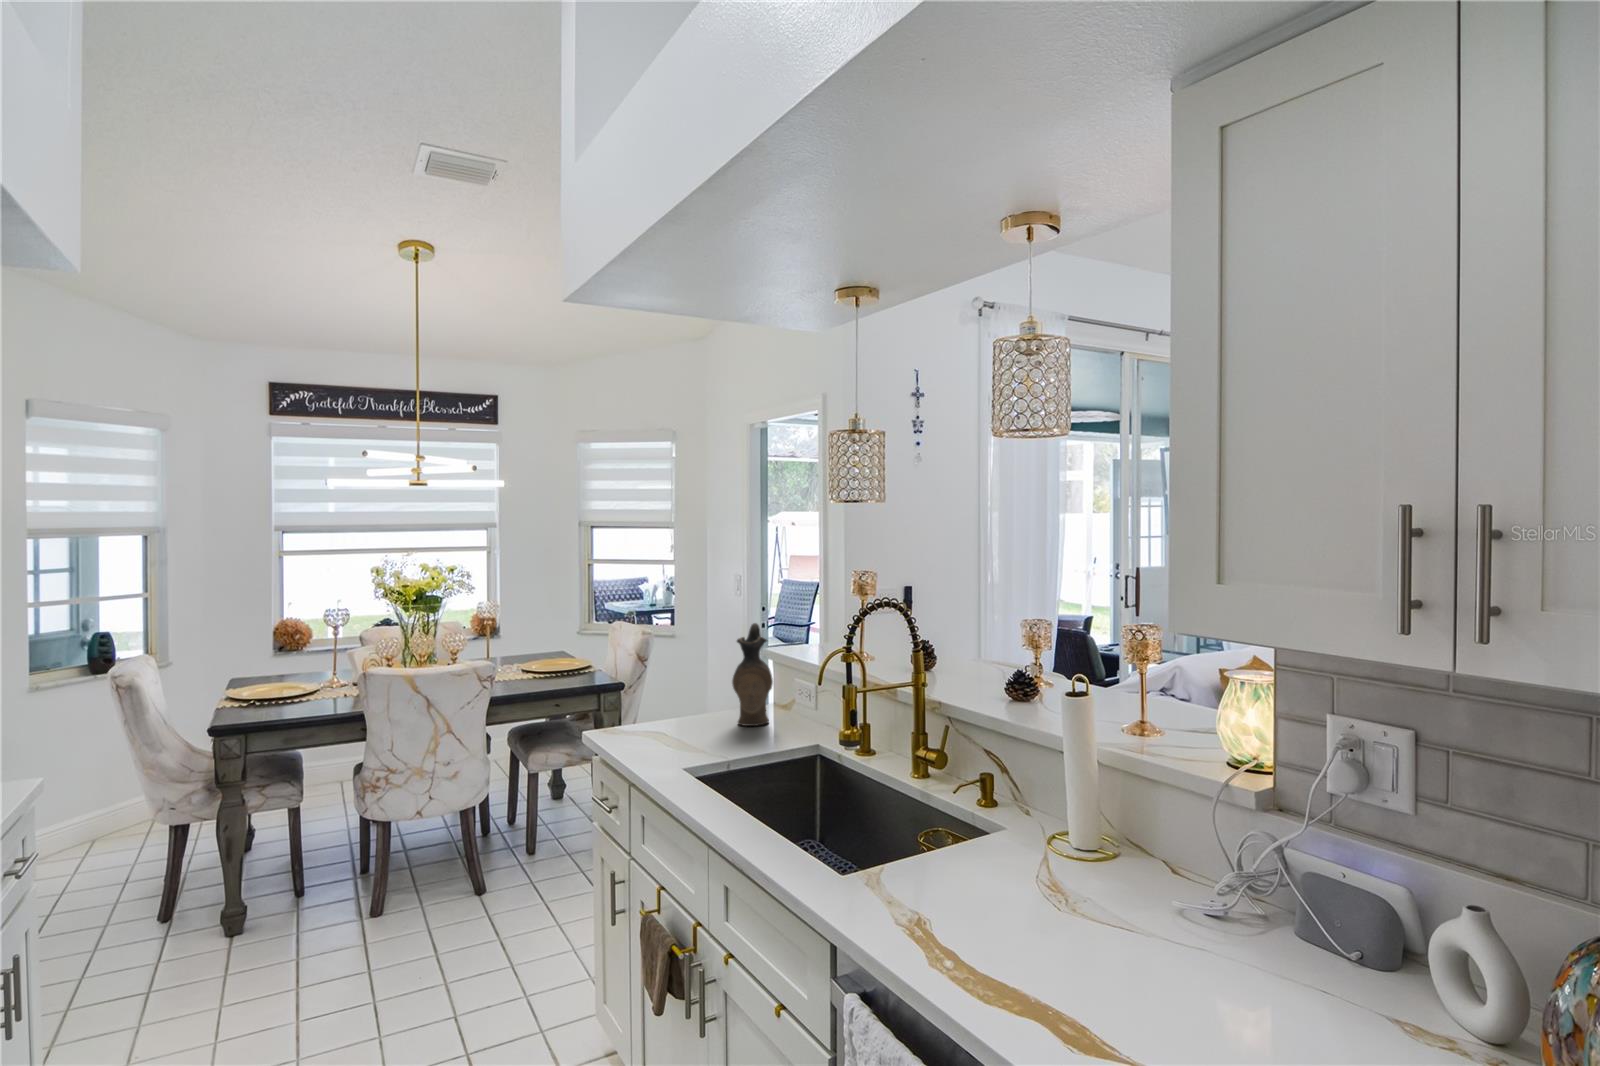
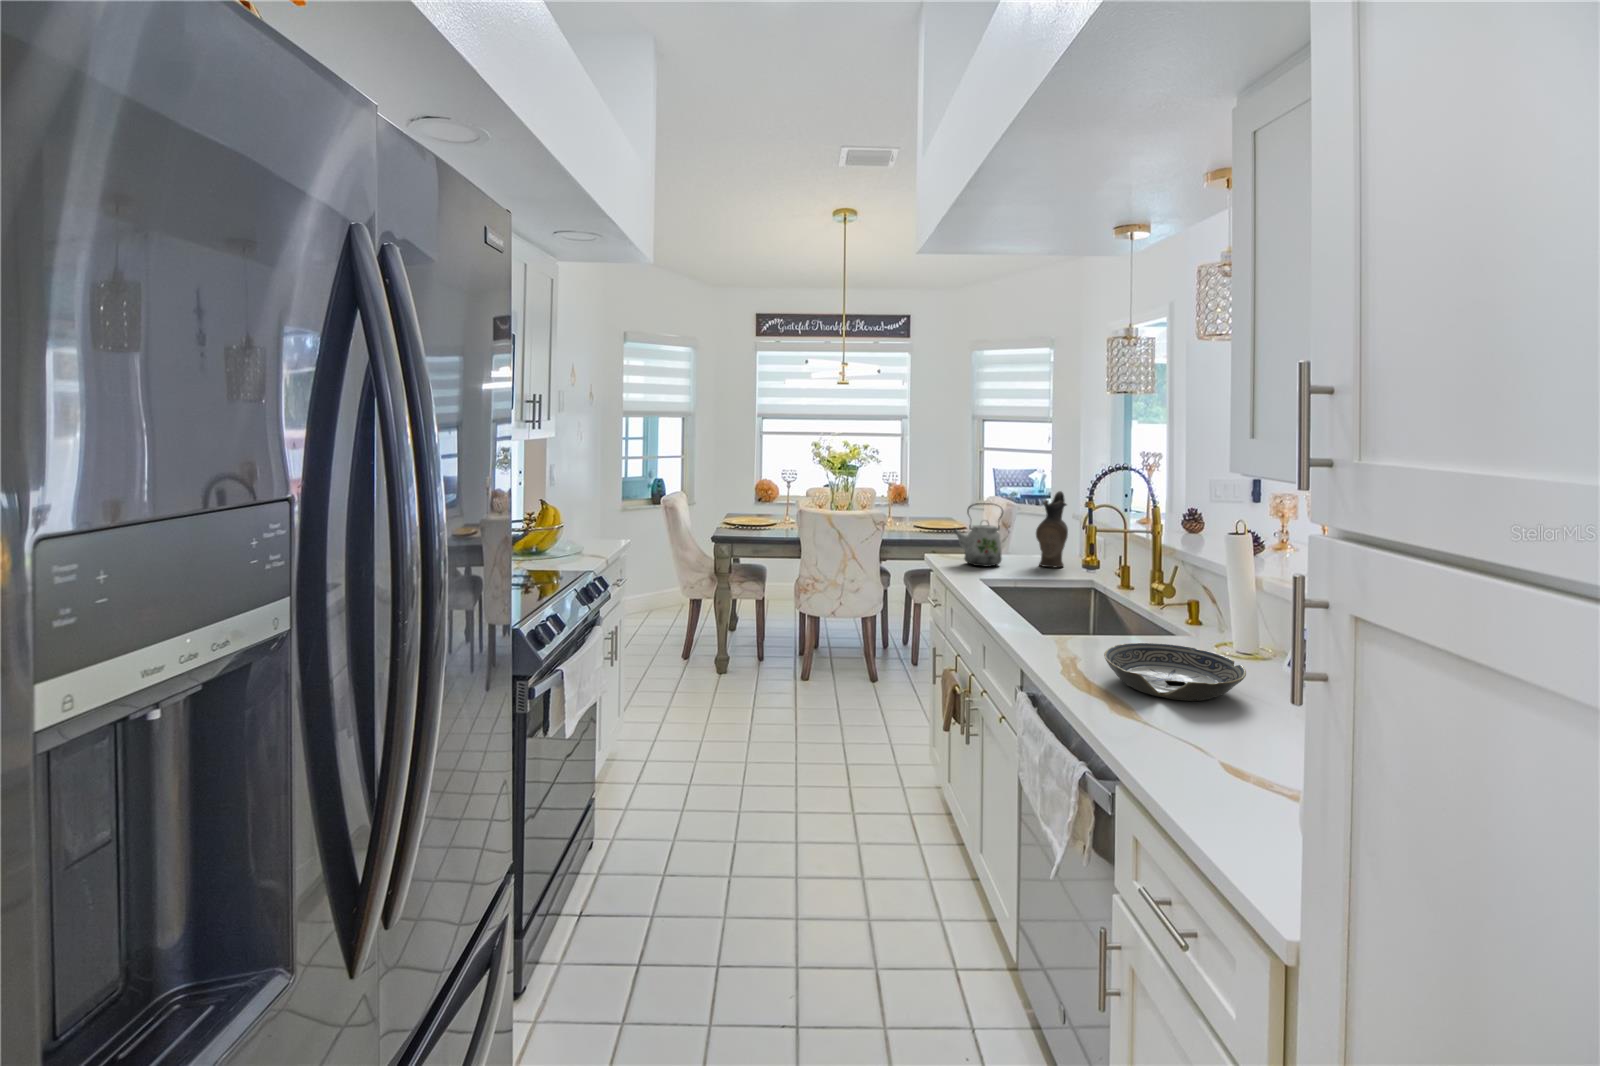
kettle: none [621,648,692,738] -> present [953,503,1003,566]
bowl: none [988,876,1202,998] -> present [1104,643,1246,701]

